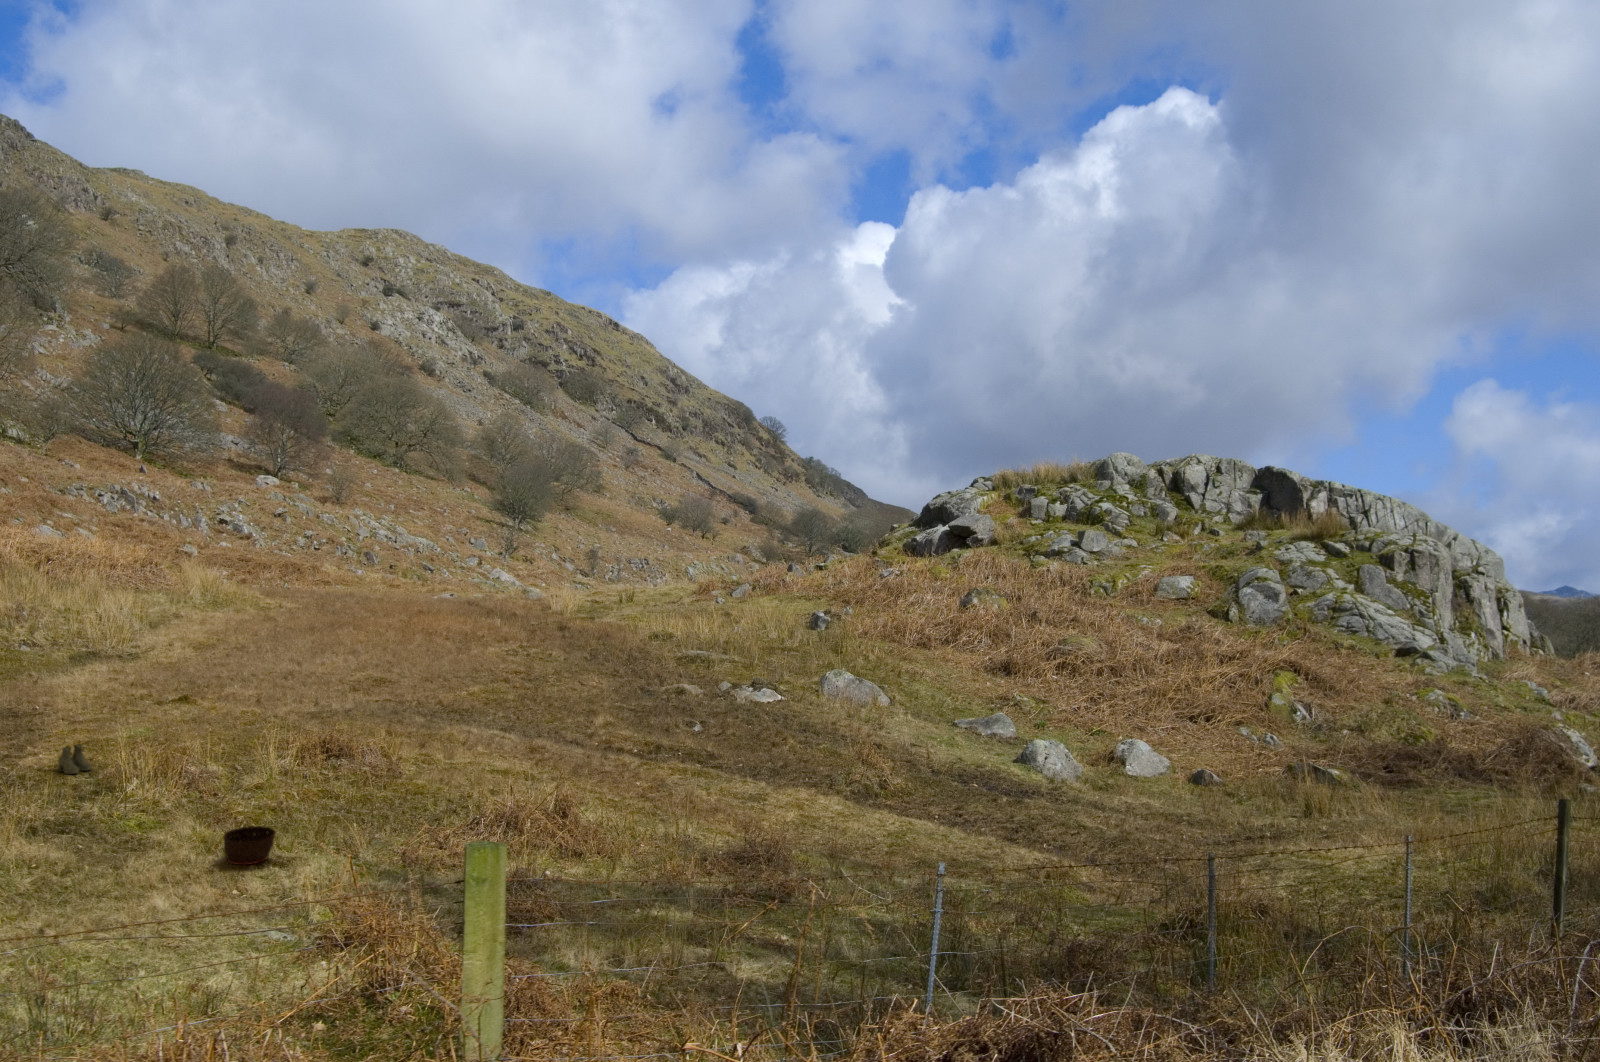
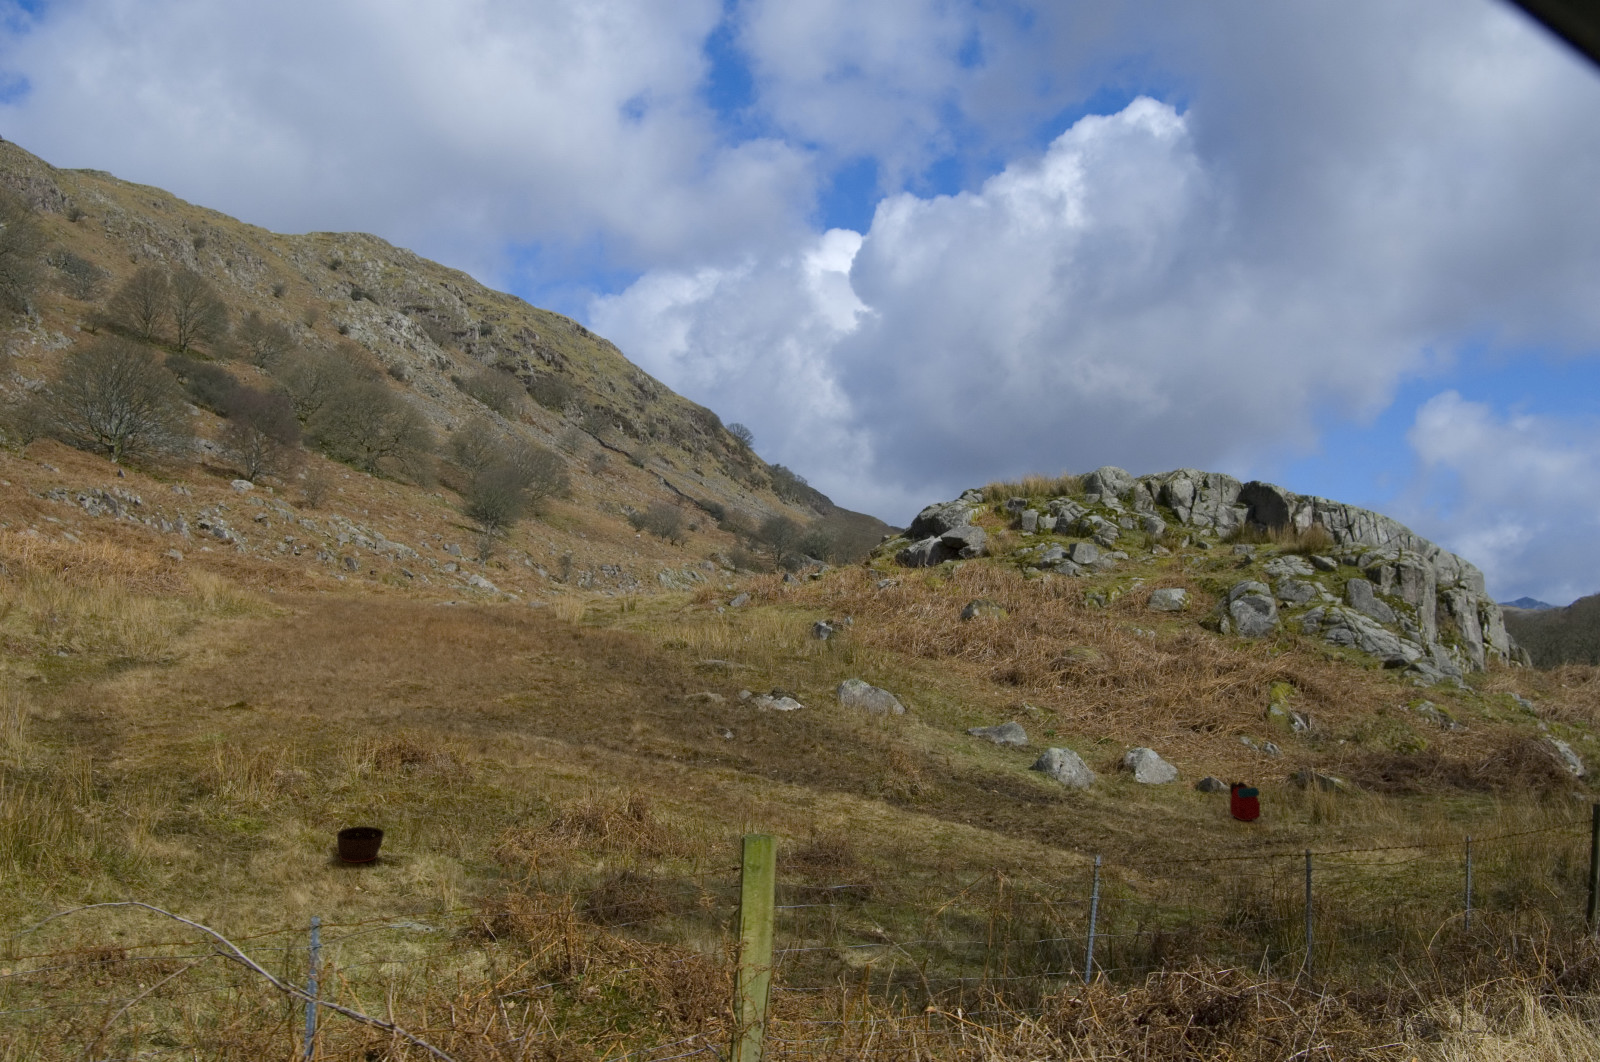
boots: present [58,744,92,774] -> none [140,750,173,779]
backpack: none [1217,775,1249,817] -> present [1230,782,1260,821]

